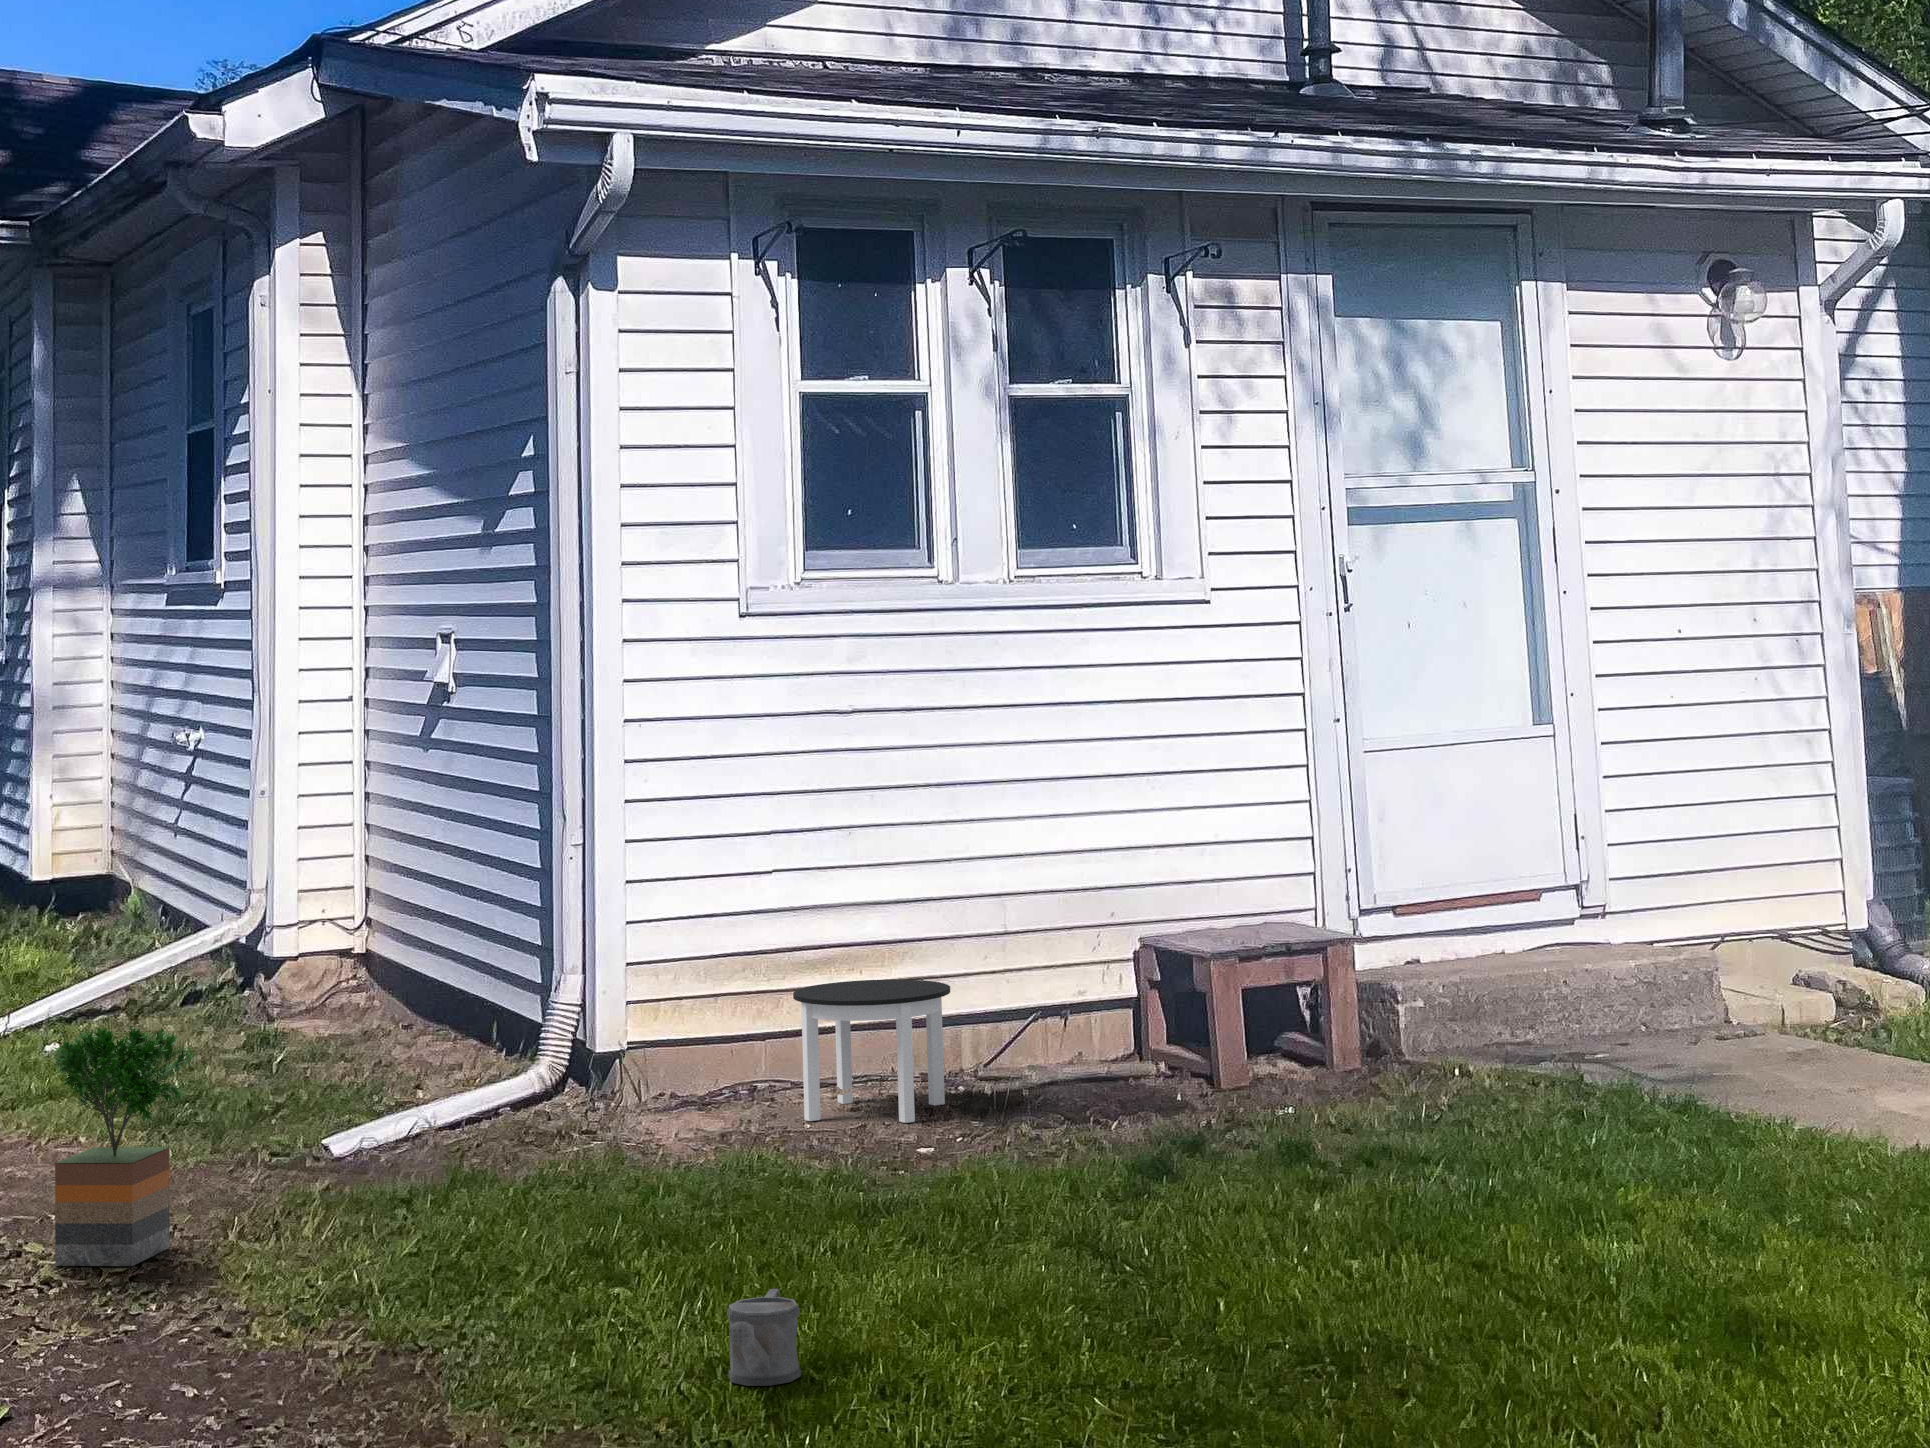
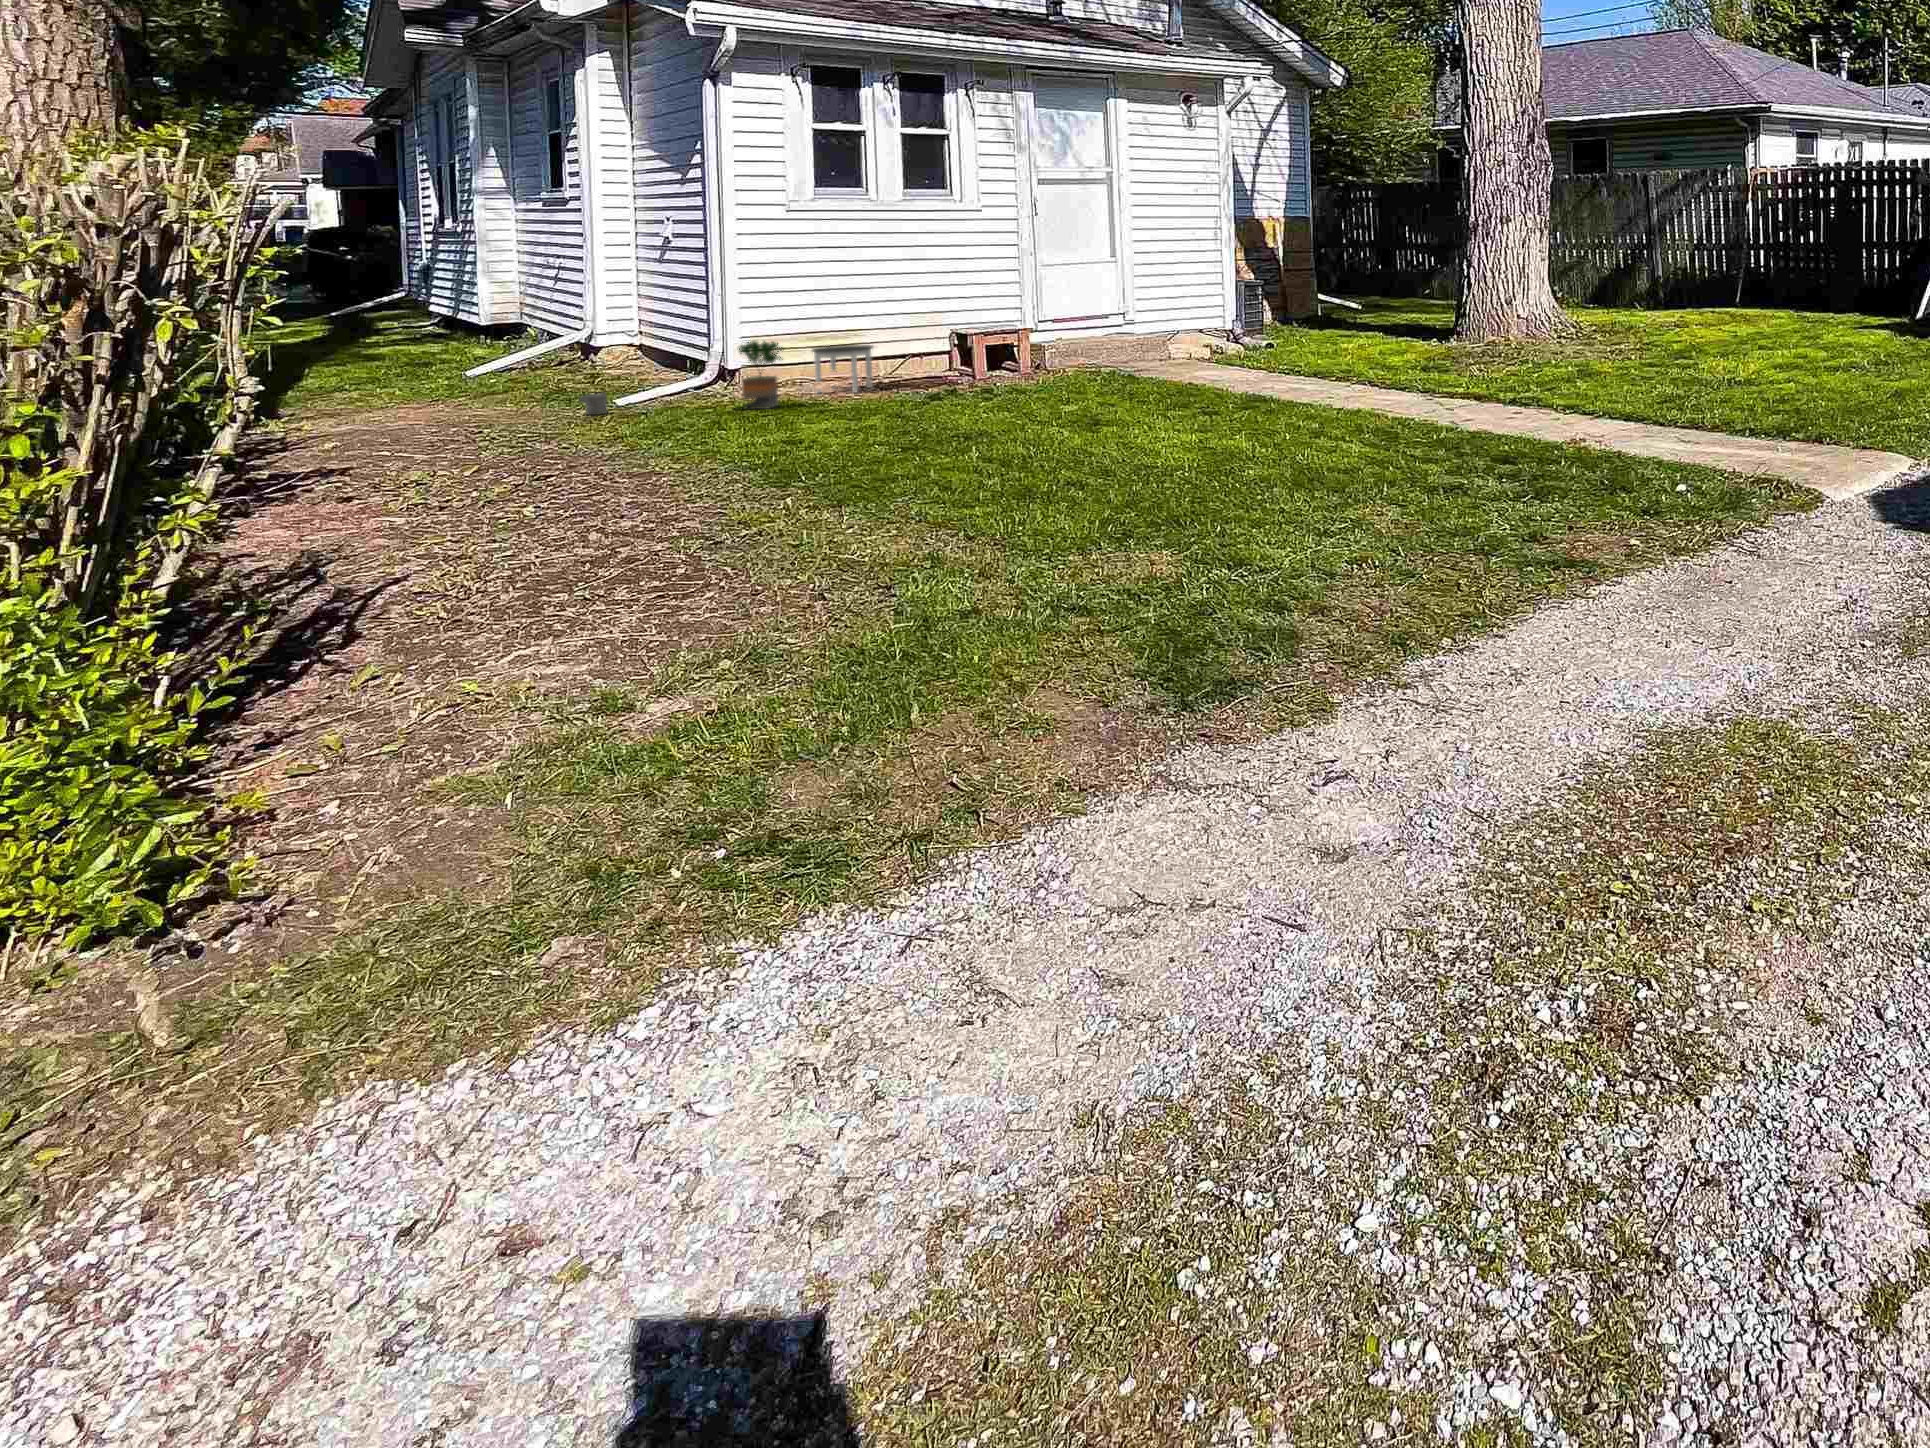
potted tree: present [50,1026,196,1266] -> present [738,341,784,409]
watering can: present [727,1289,801,1386] -> present [579,393,607,415]

